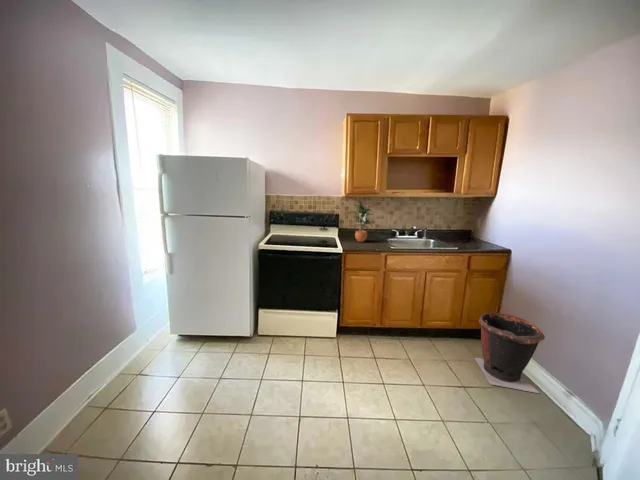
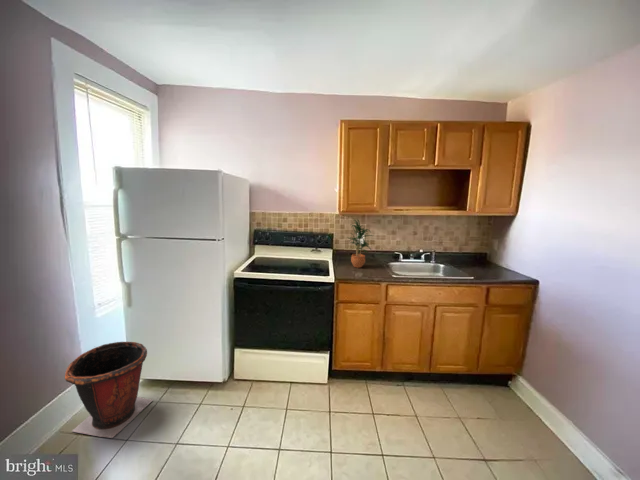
waste bin: present [475,313,545,393] -> present [65,342,153,438]

